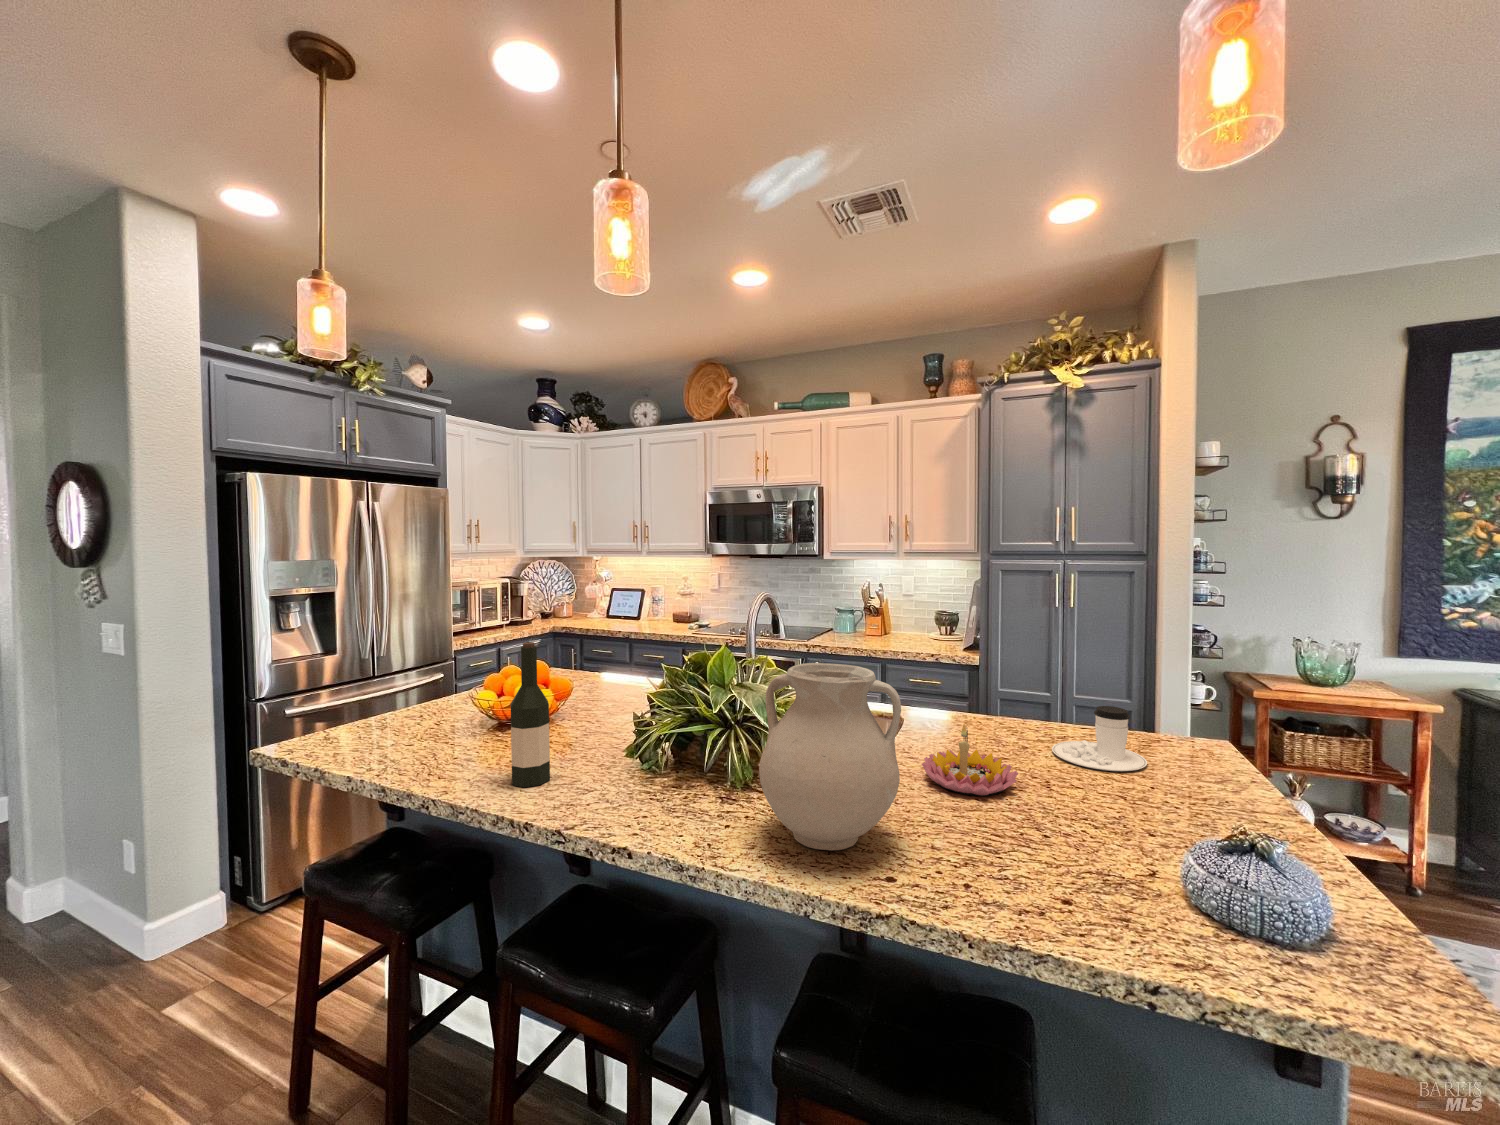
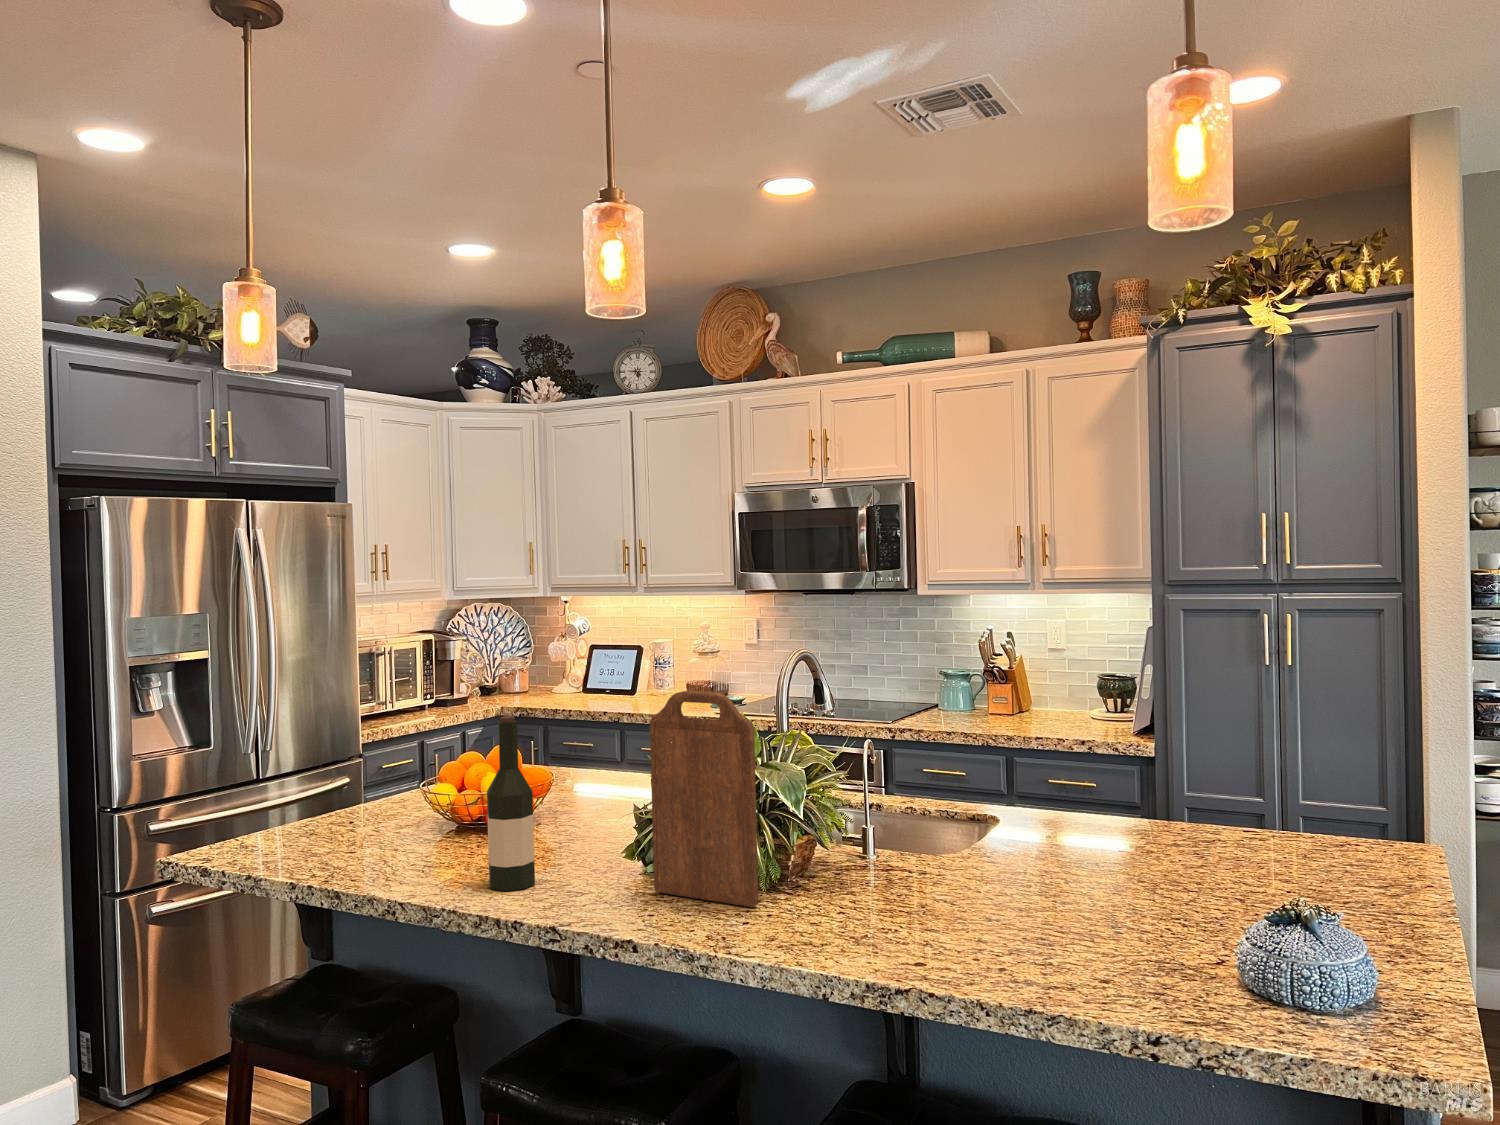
cutting board: none [647,624,736,806] -> present [650,691,758,907]
vase: present [759,663,901,850] -> none [780,733,938,943]
coffee cup: present [1052,706,1147,771] -> none [1183,794,1302,876]
candle holder: present [922,724,1018,796] -> none [995,810,1114,899]

